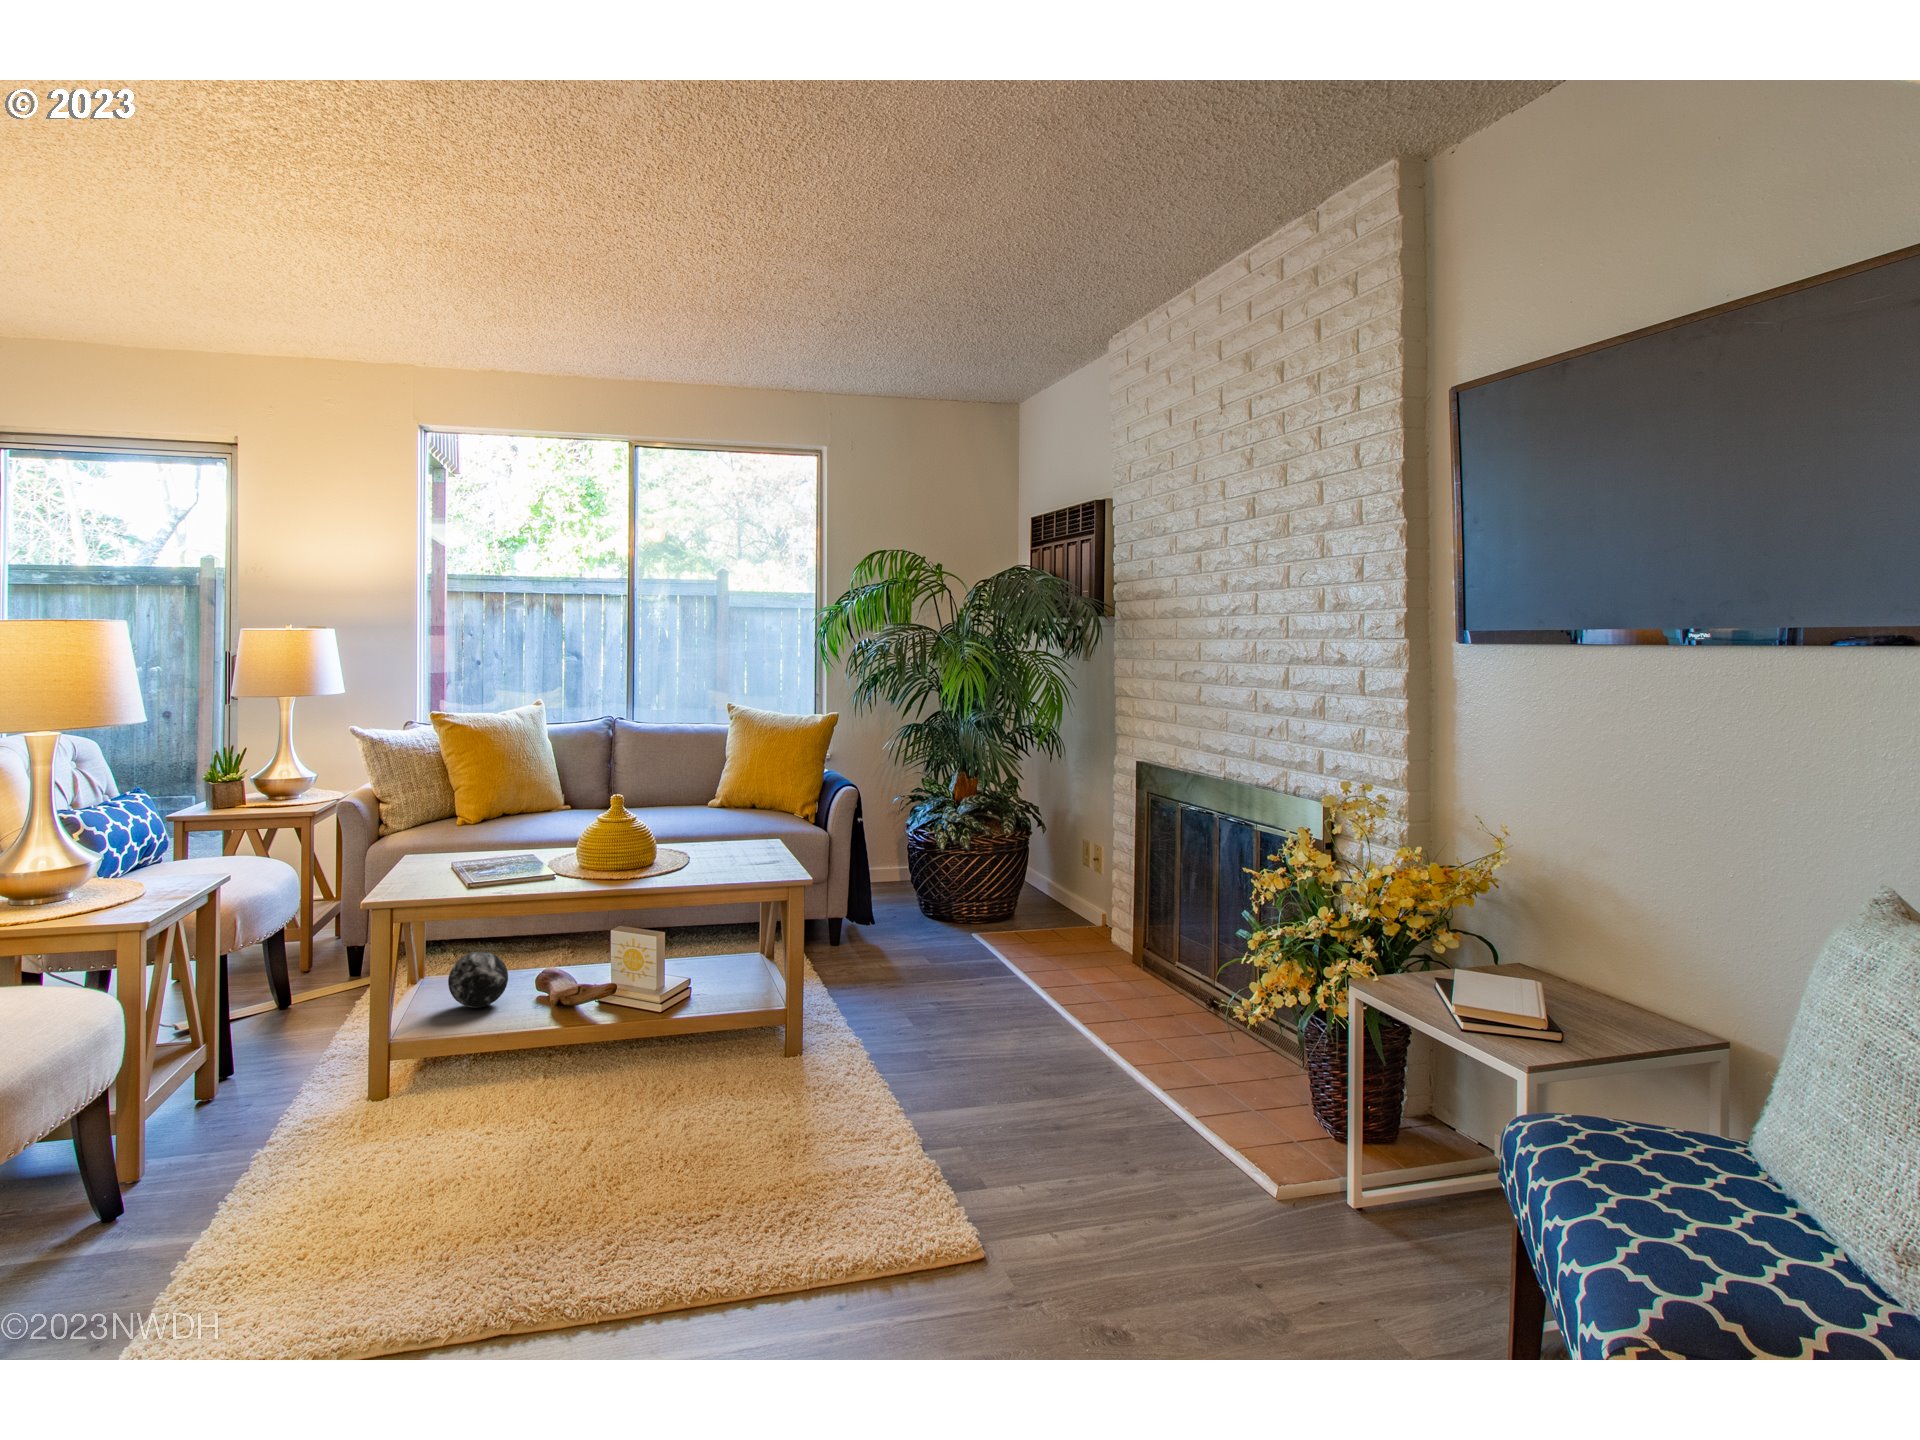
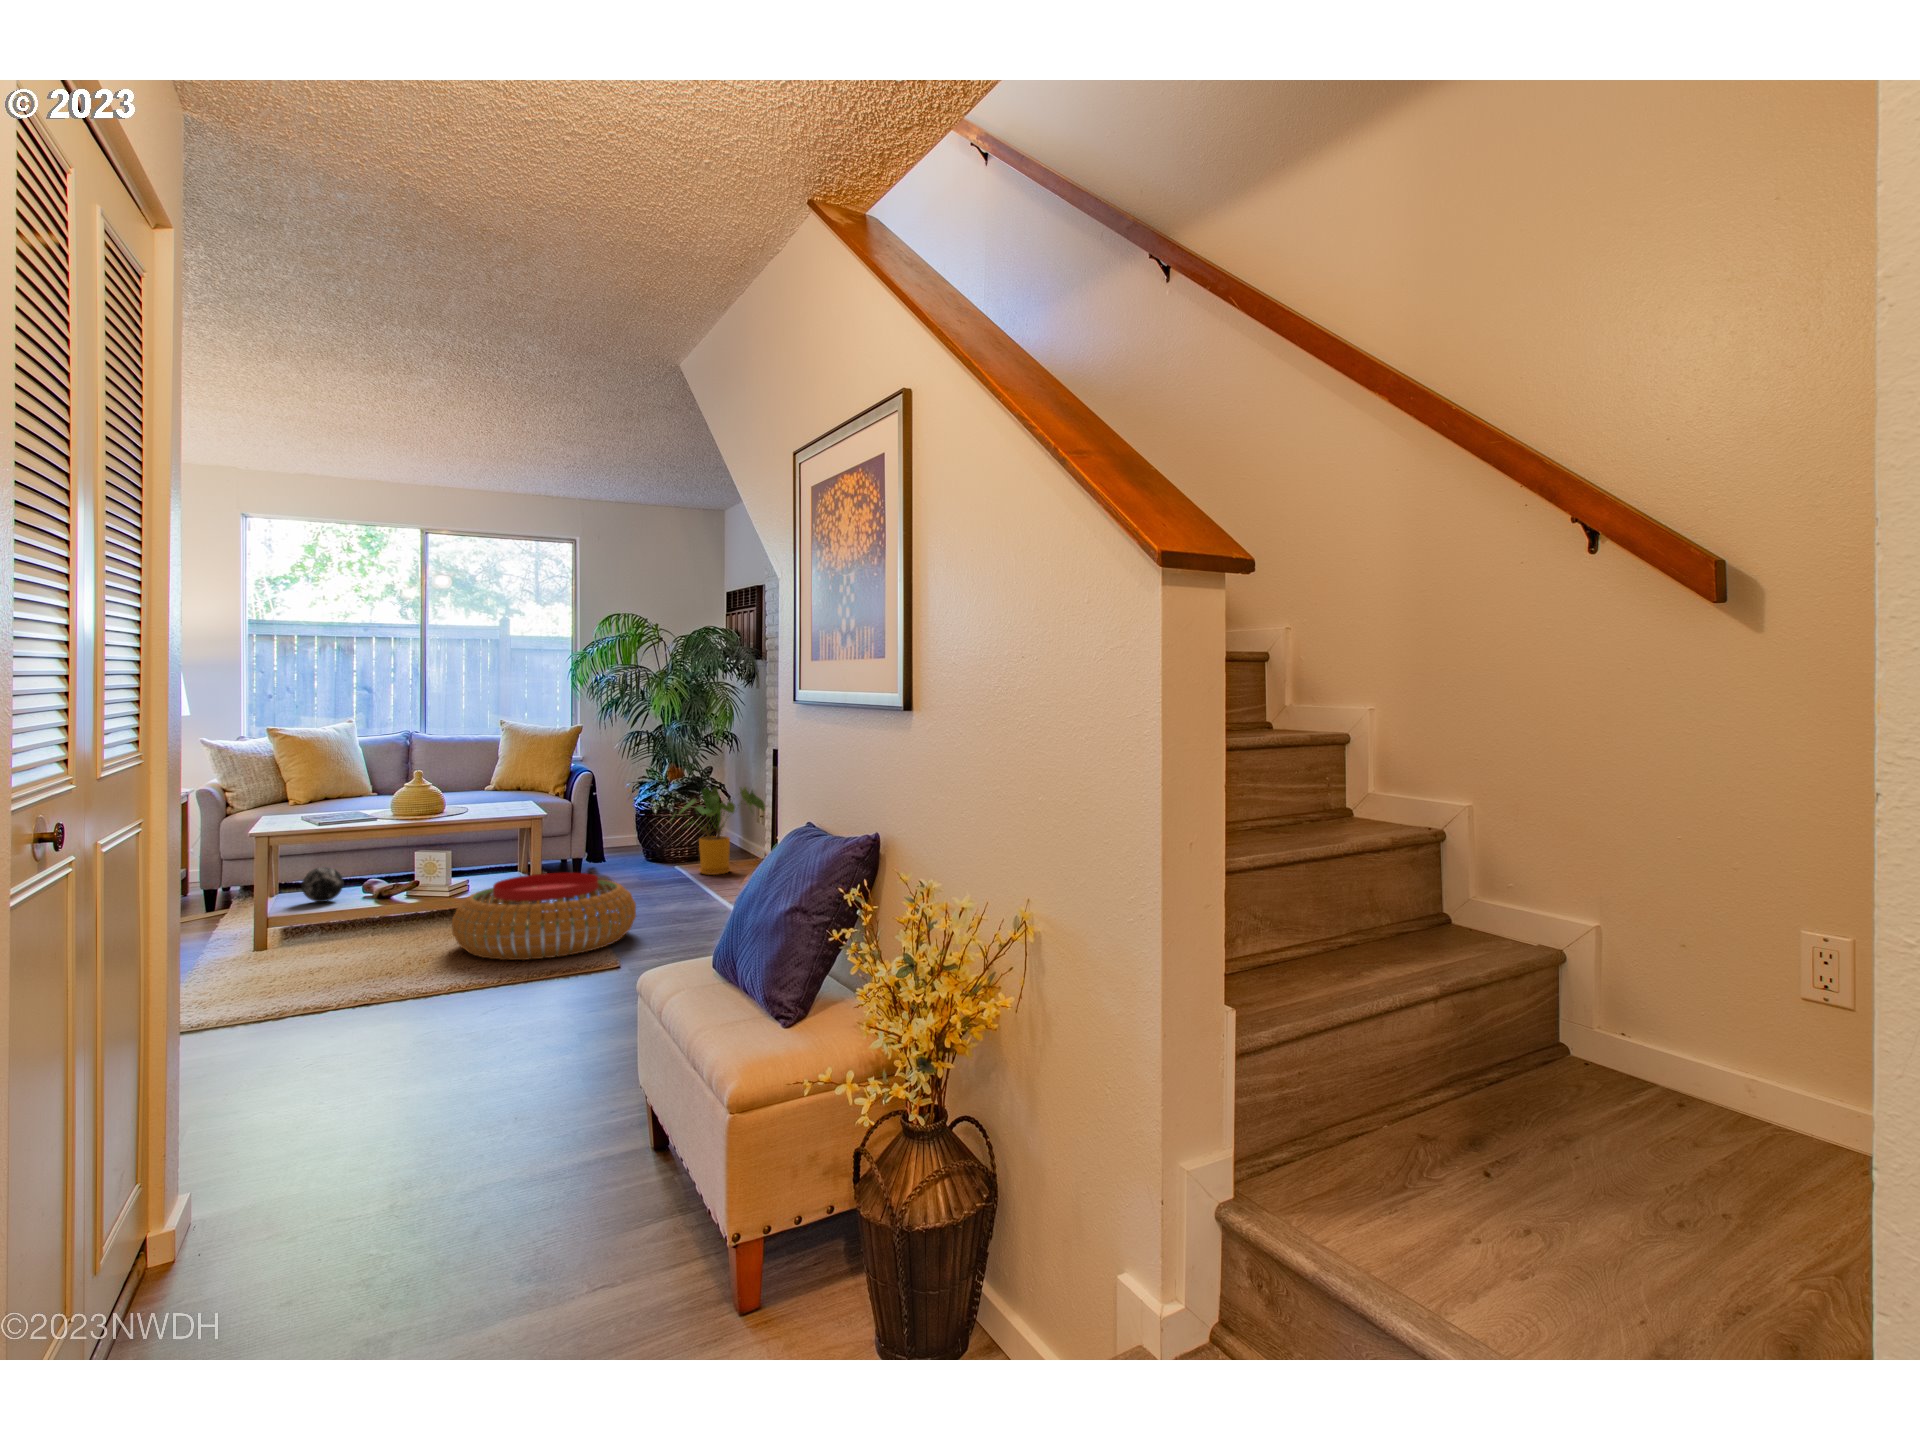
house plant: none [966,816,1110,951] -> present [673,787,765,875]
pouf: none [662,988,958,1172] -> present [452,873,636,960]

